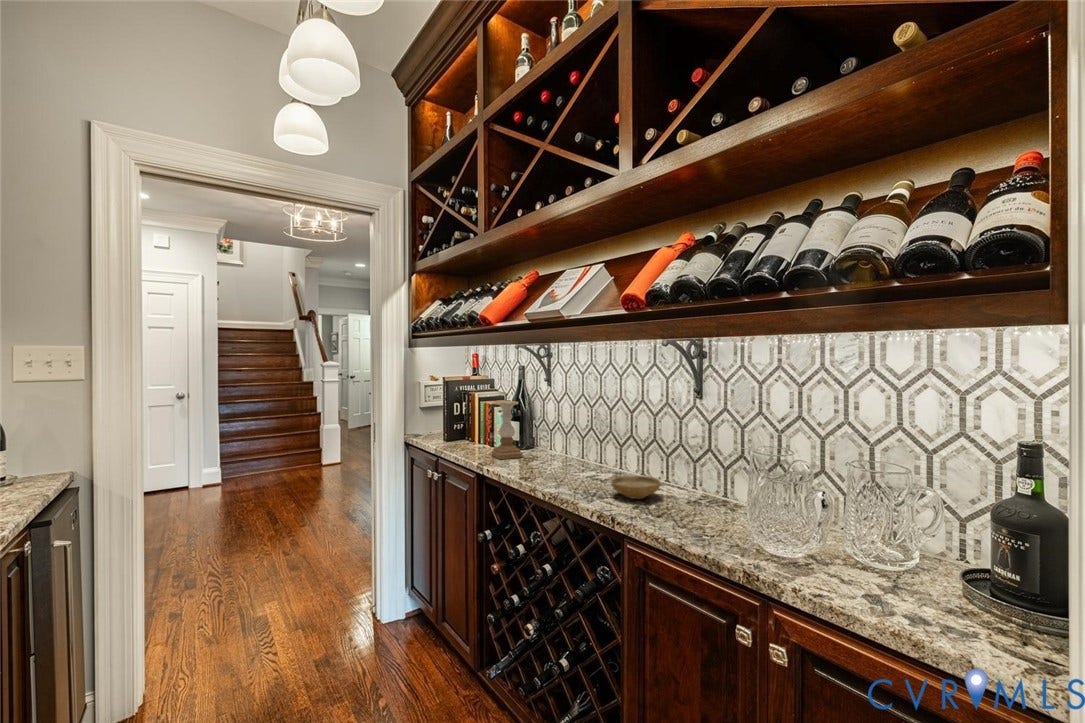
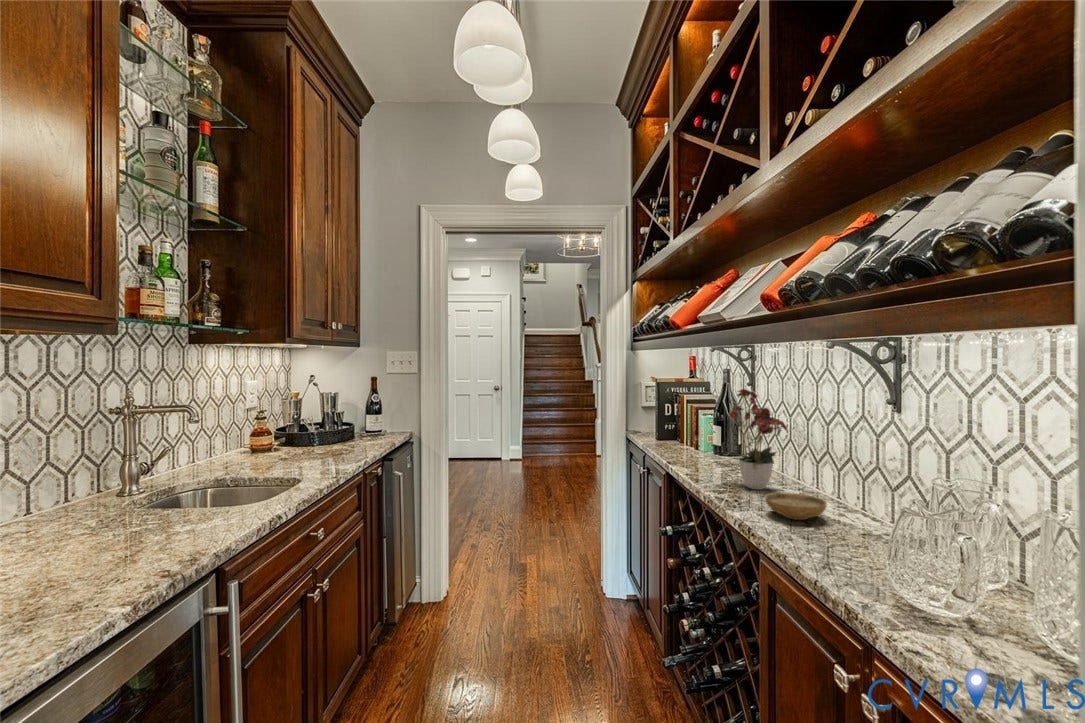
flower arrangement: none [549,379,614,477] -> present [729,389,787,489]
candle holder: present [492,401,522,459] -> none [688,404,717,463]

